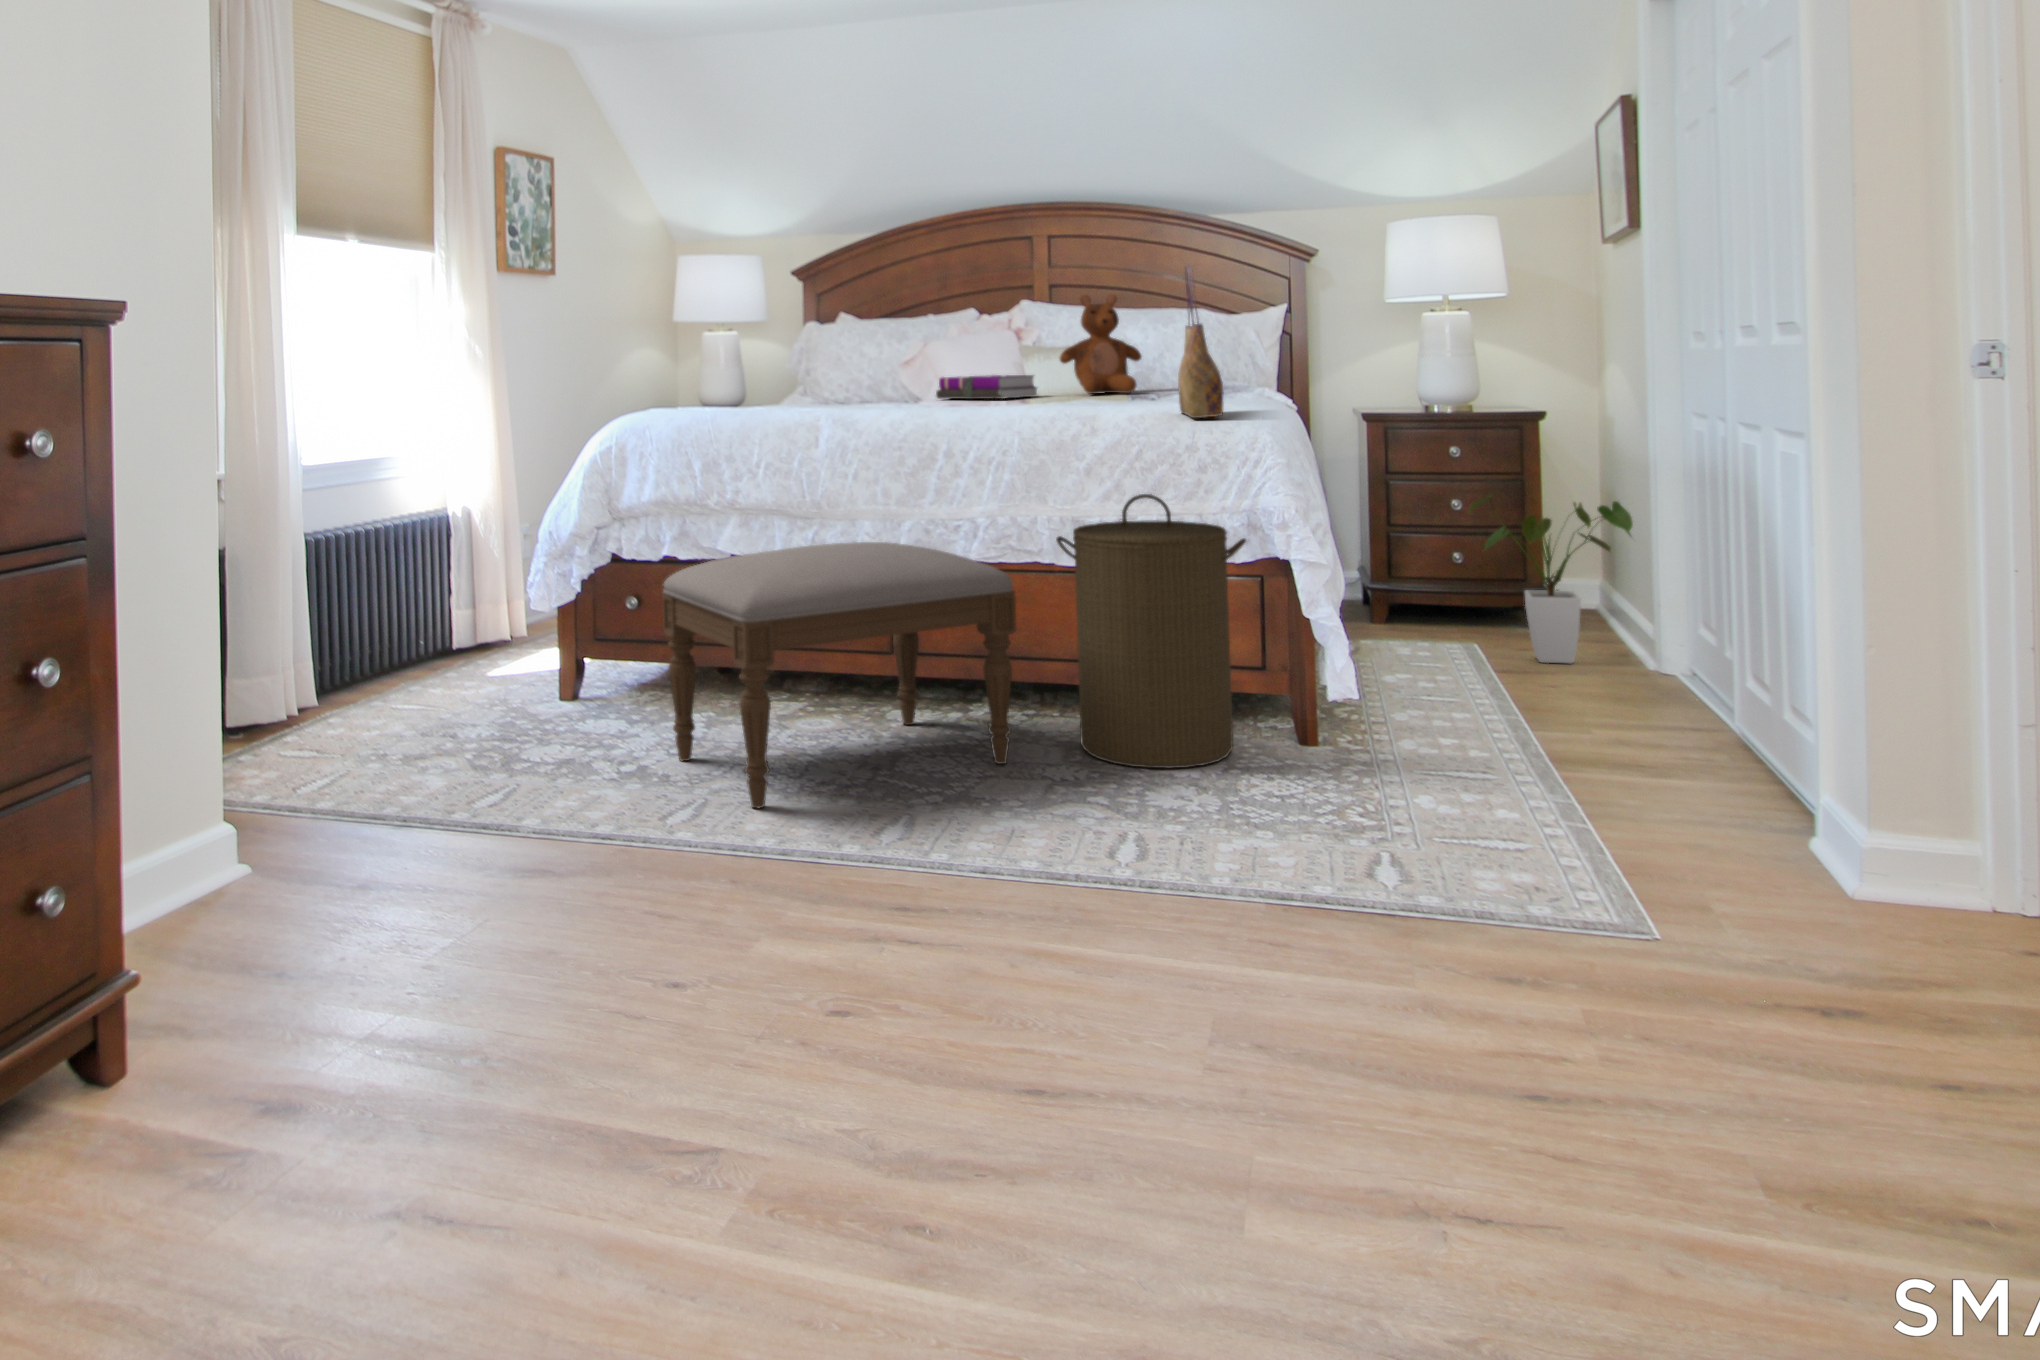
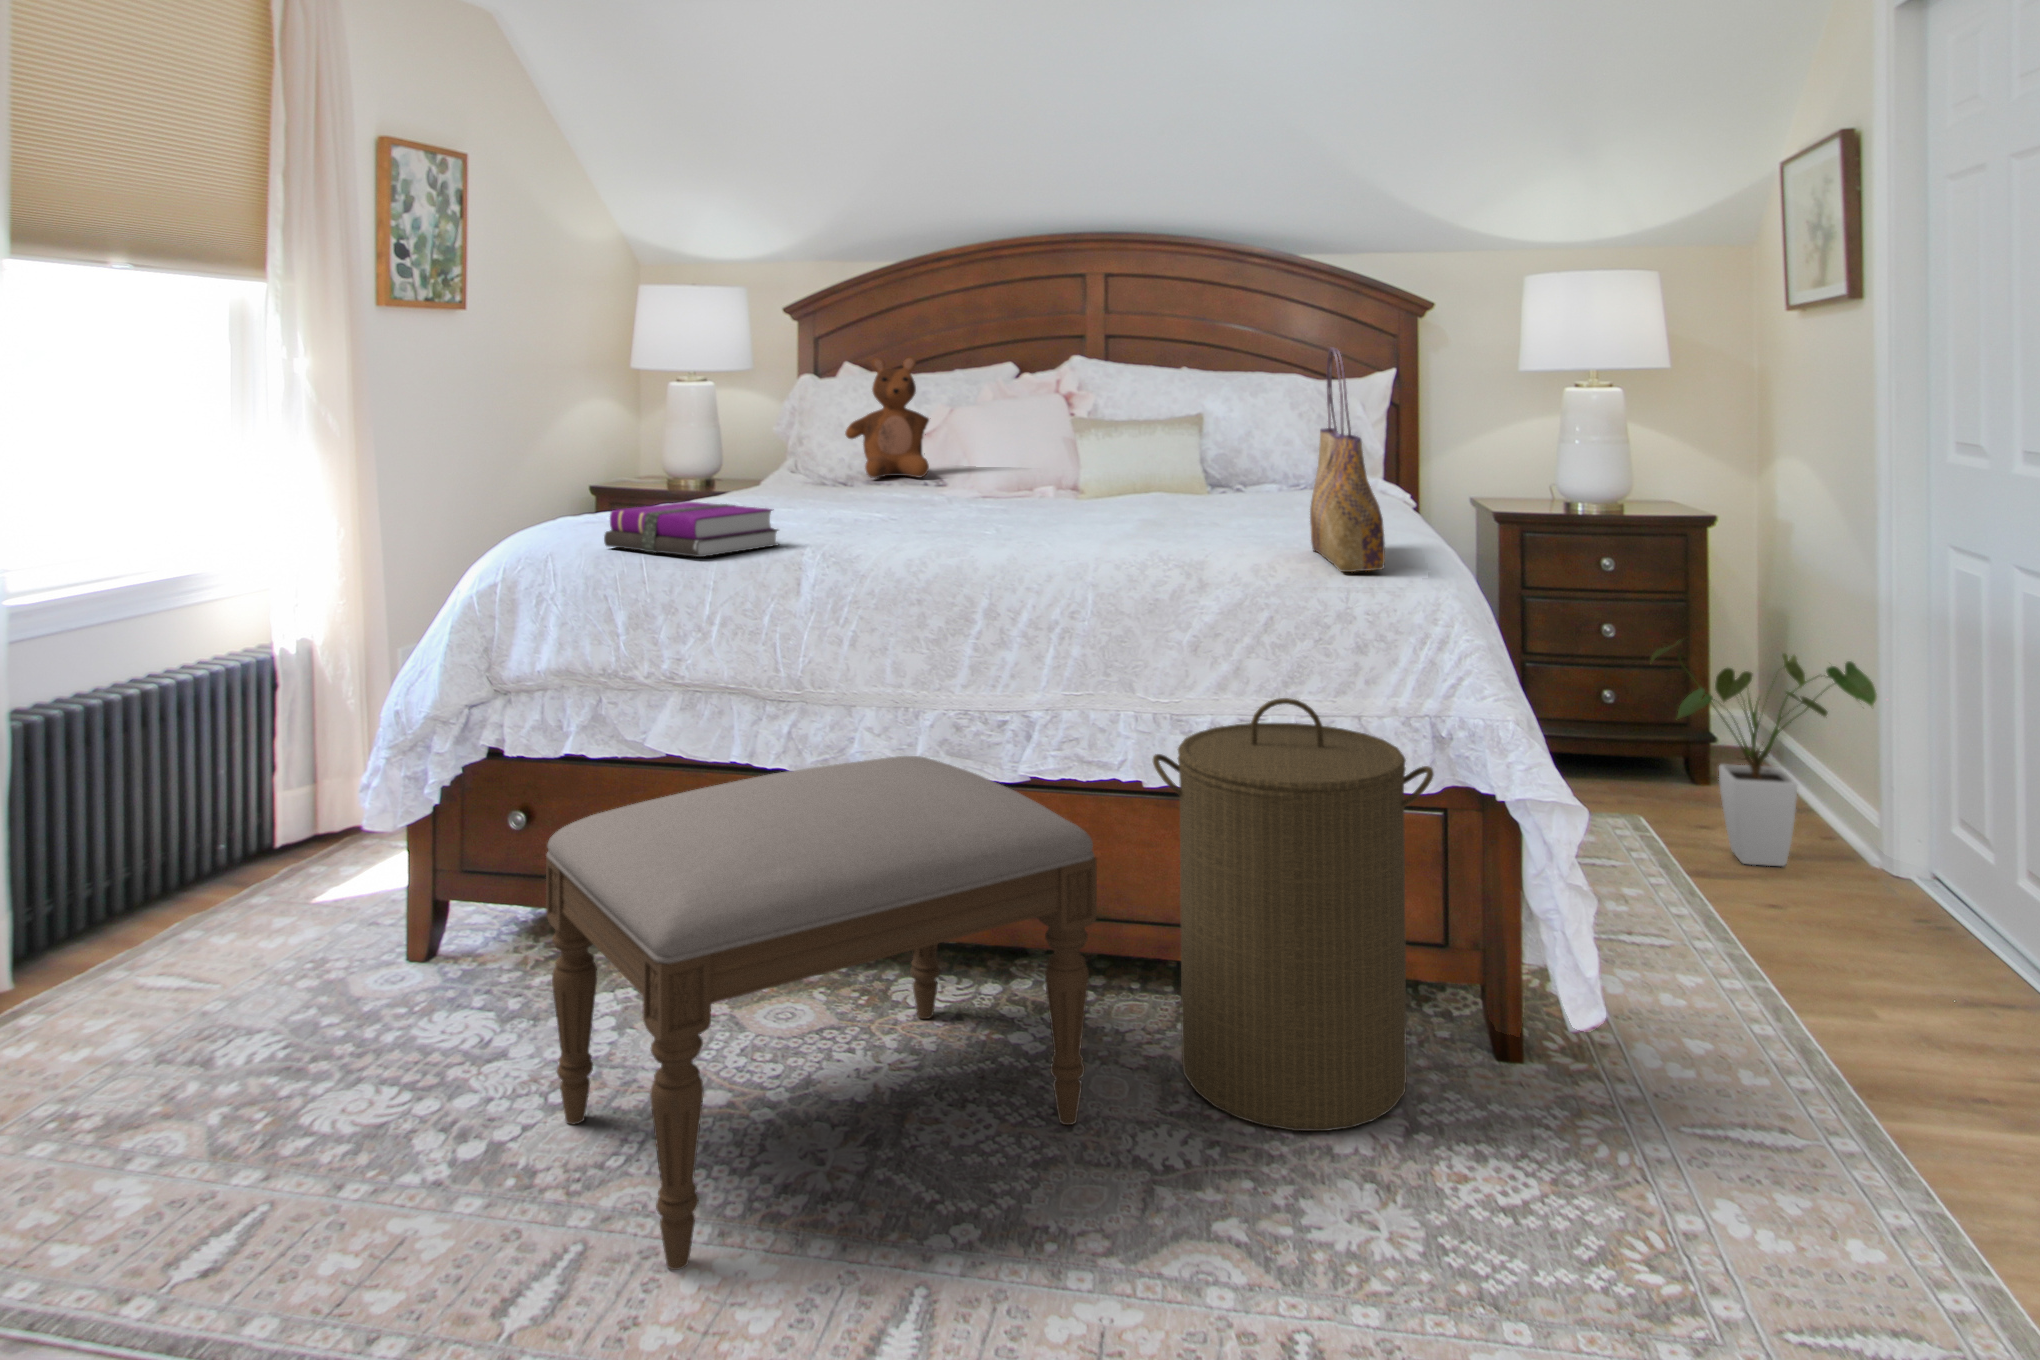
teddy bear: present [1060,294,1141,394] -> present [845,358,929,478]
notebook: present [936,375,1037,399] -> present [604,502,778,557]

